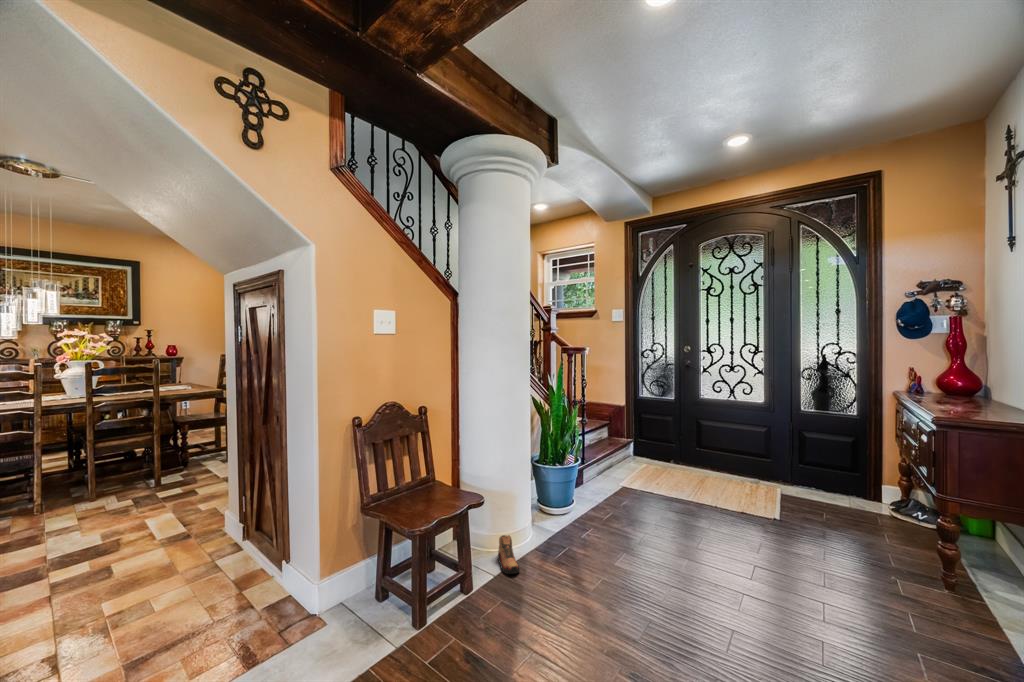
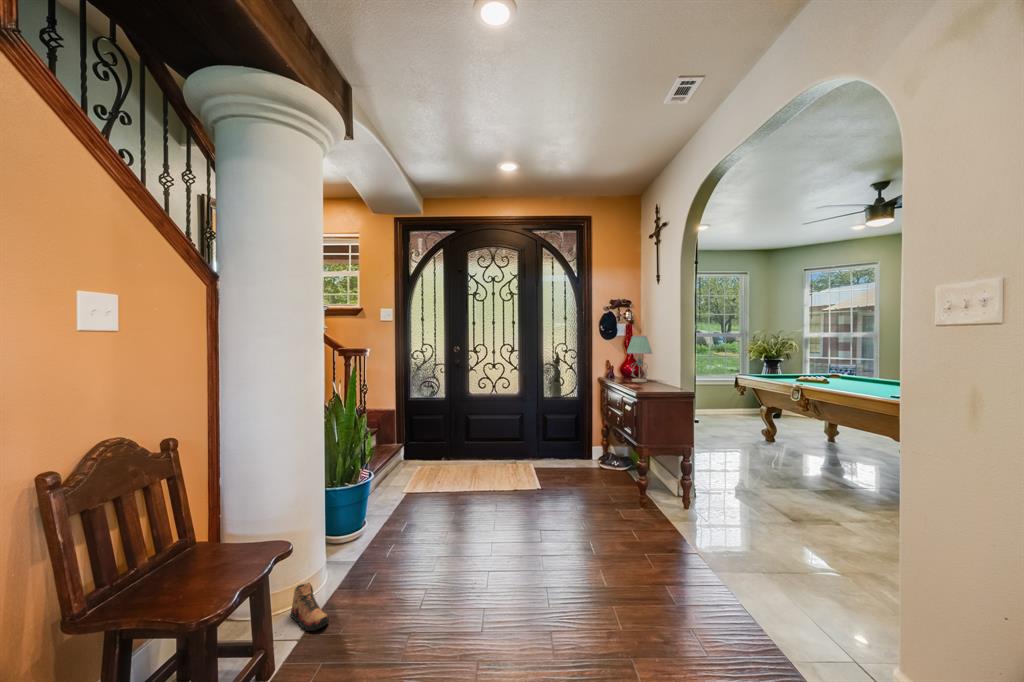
table lamp: none [935,333,990,403] -> present [627,336,652,382]

